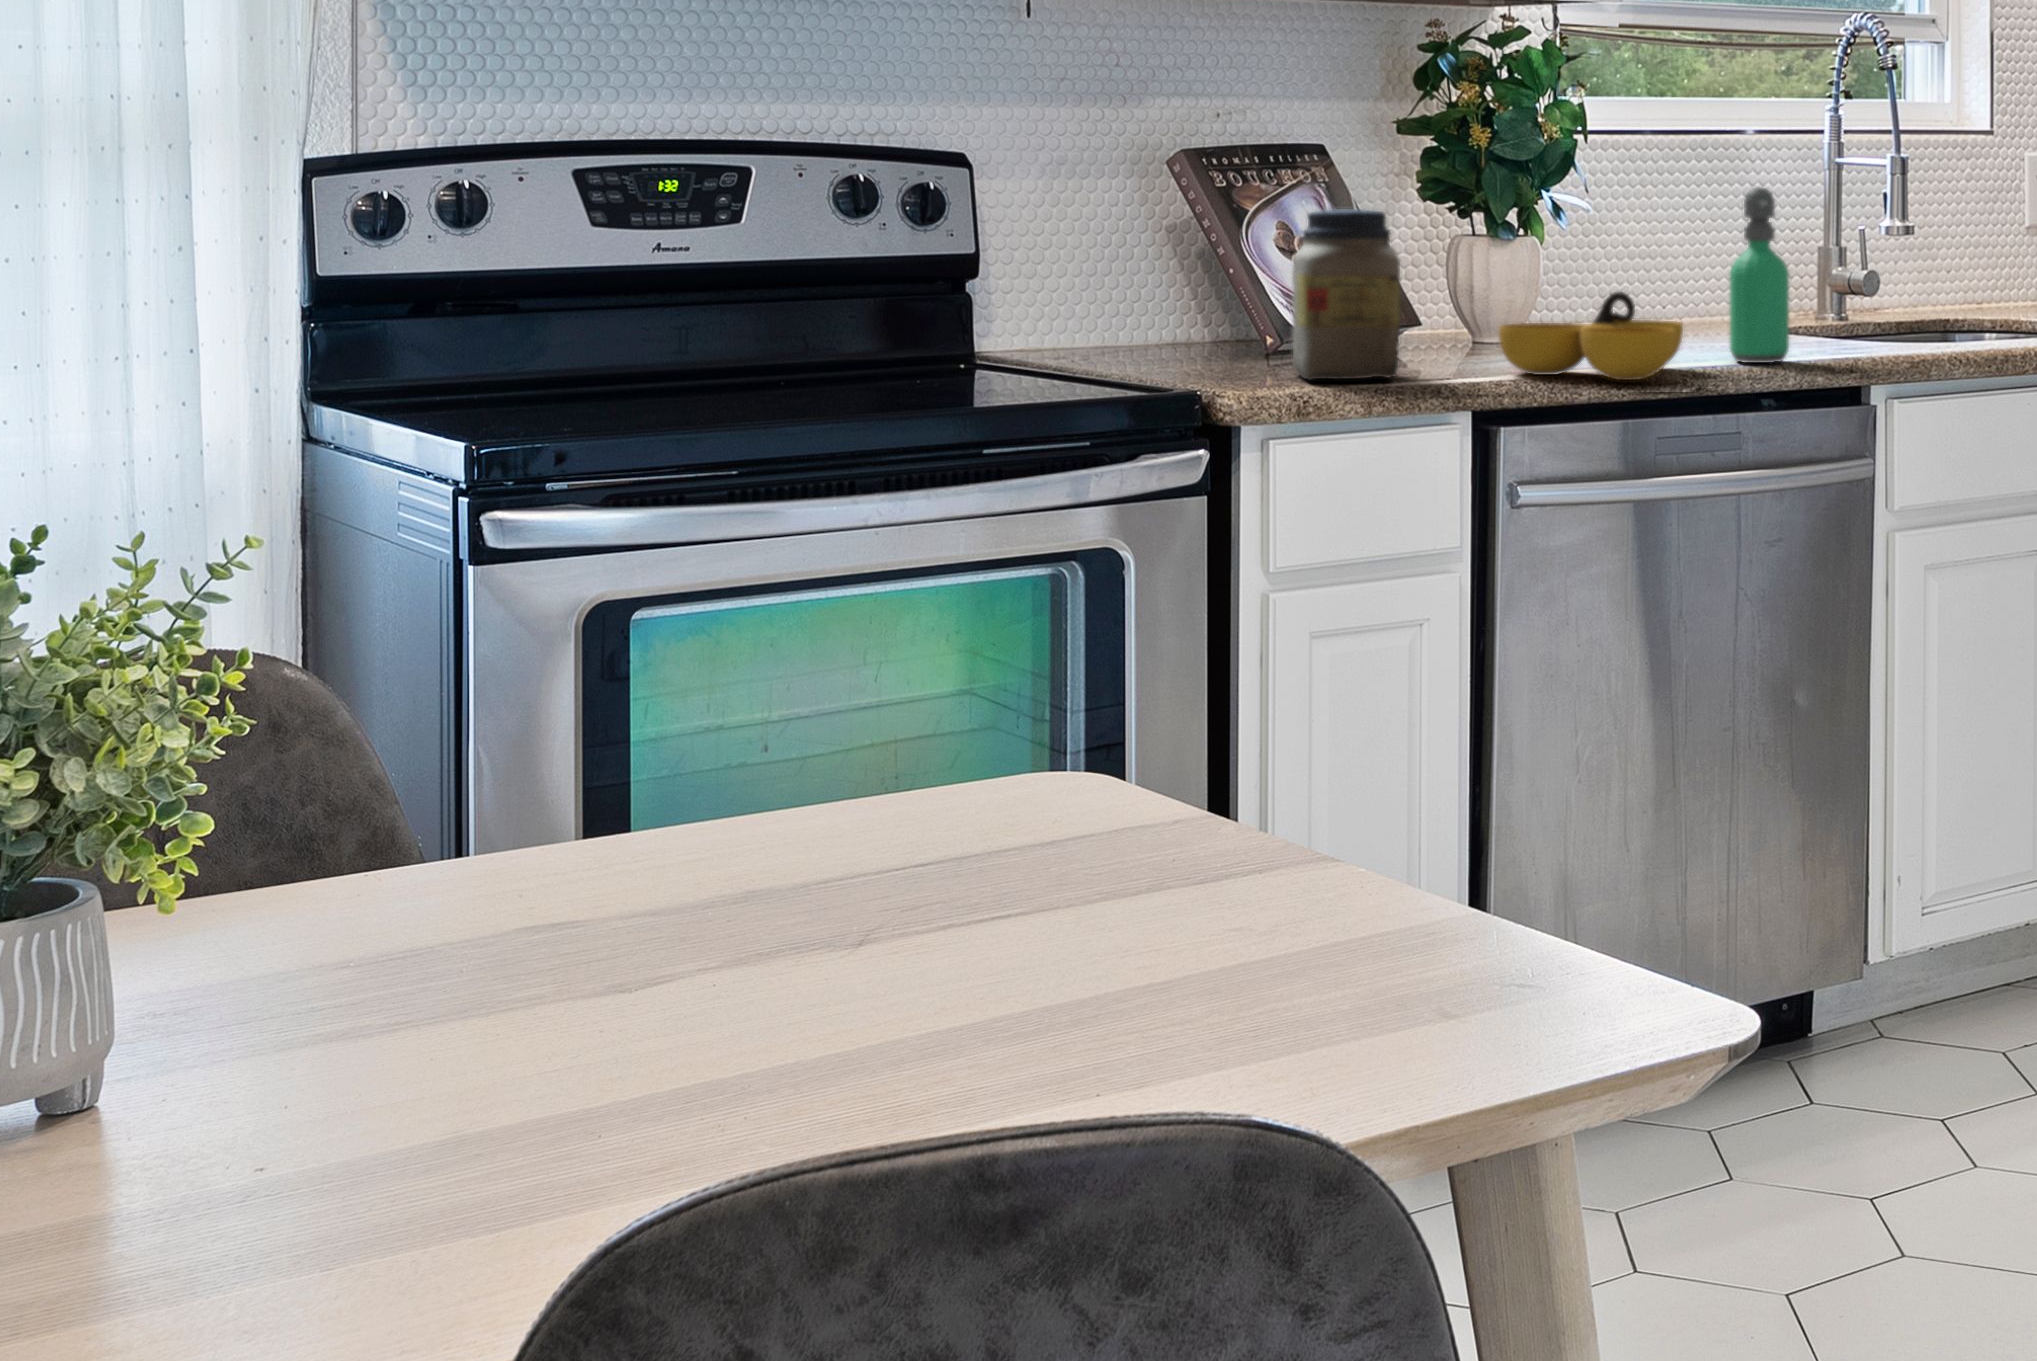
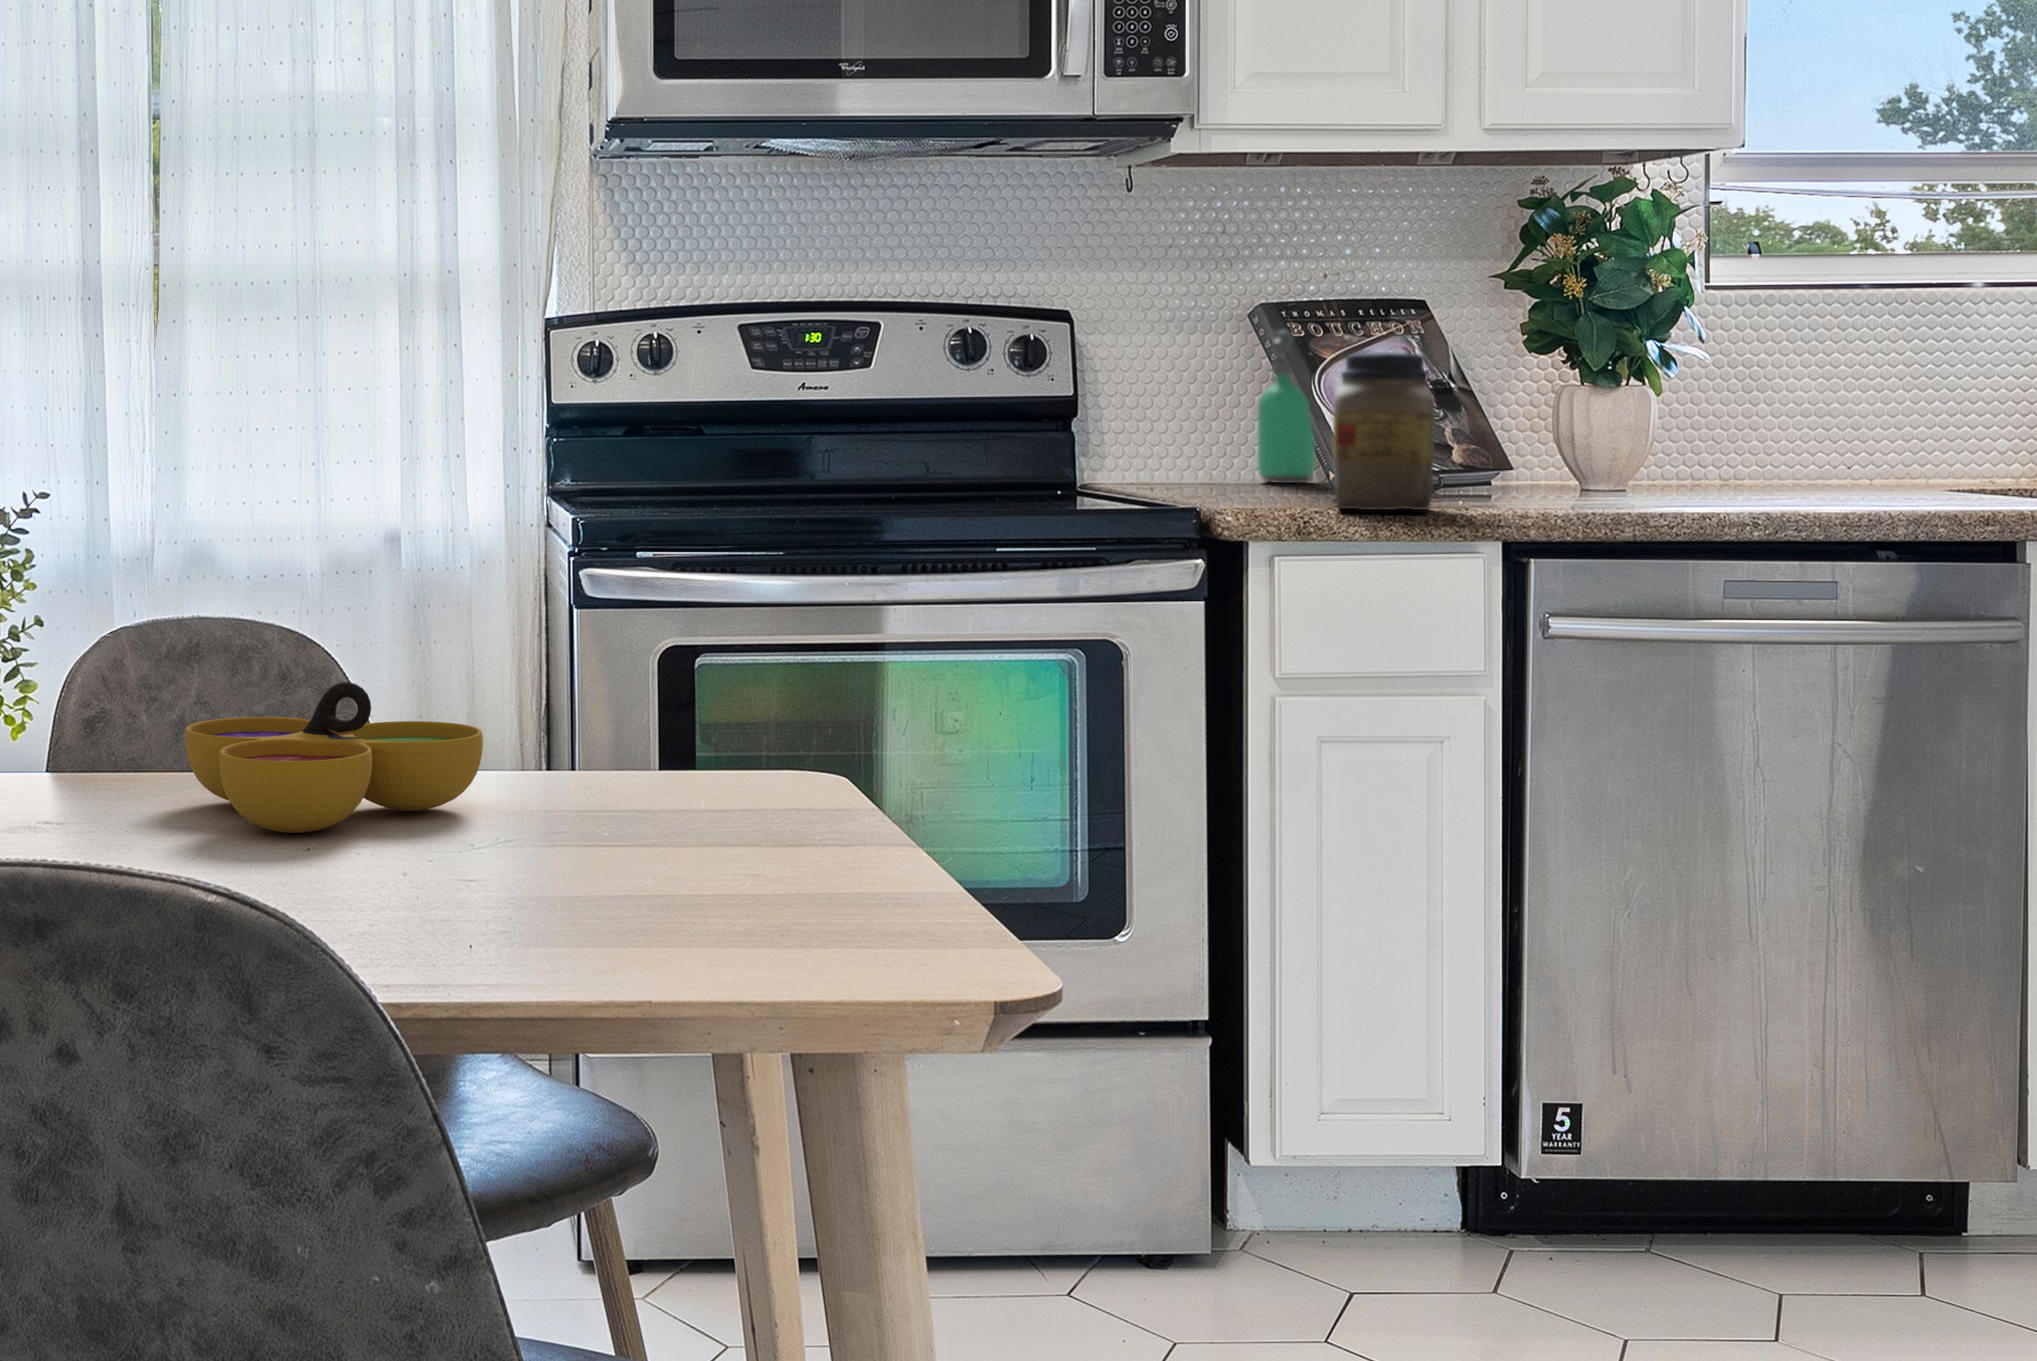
soap dispenser: present [1730,188,1789,363] -> present [1258,330,1315,483]
decorative bowl: present [1499,292,1683,380] -> present [185,682,483,833]

